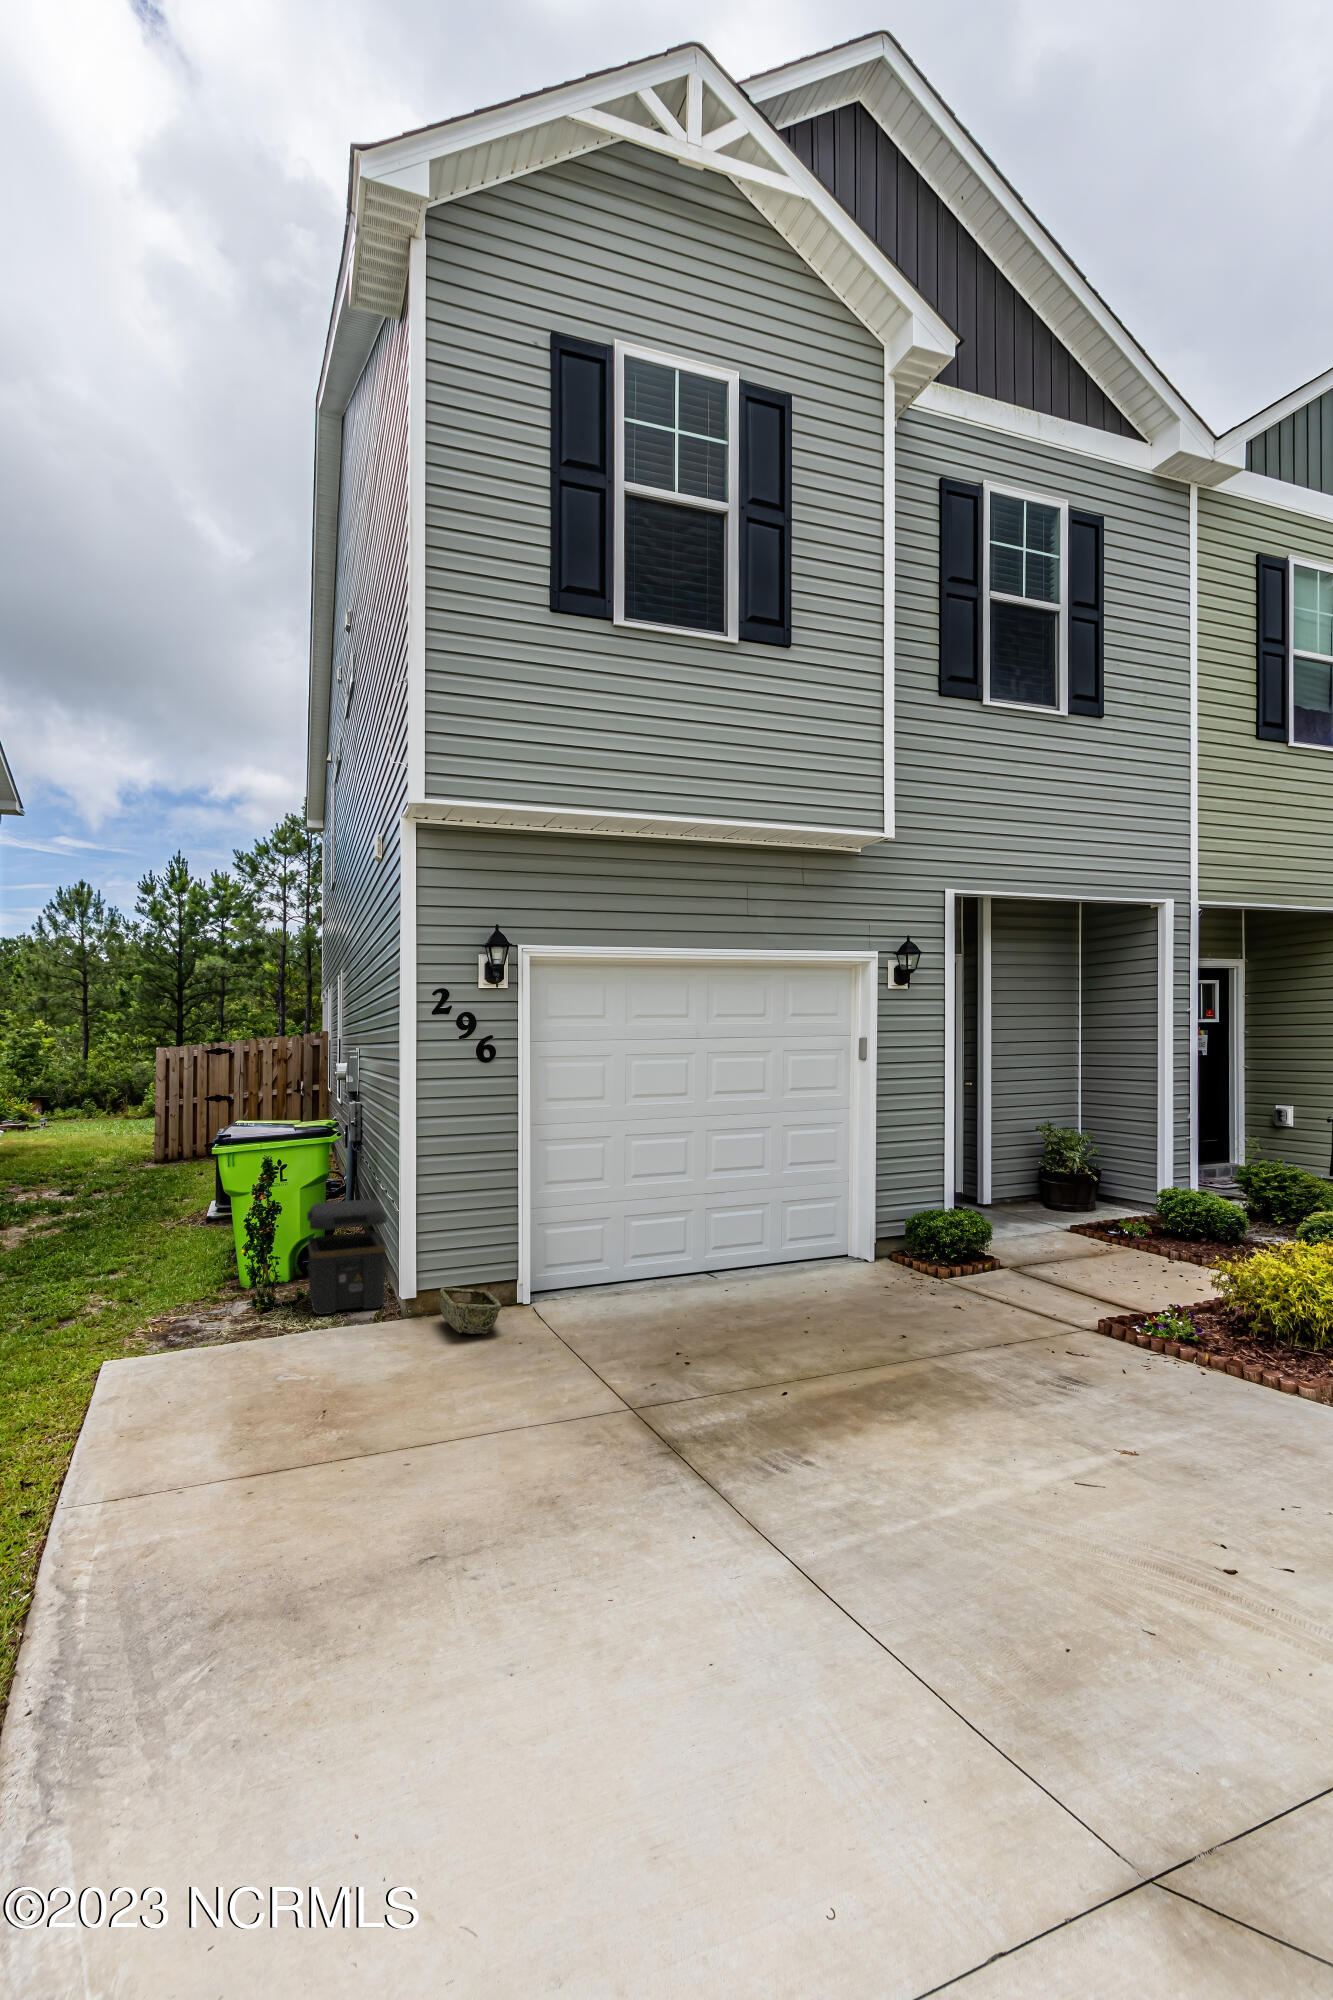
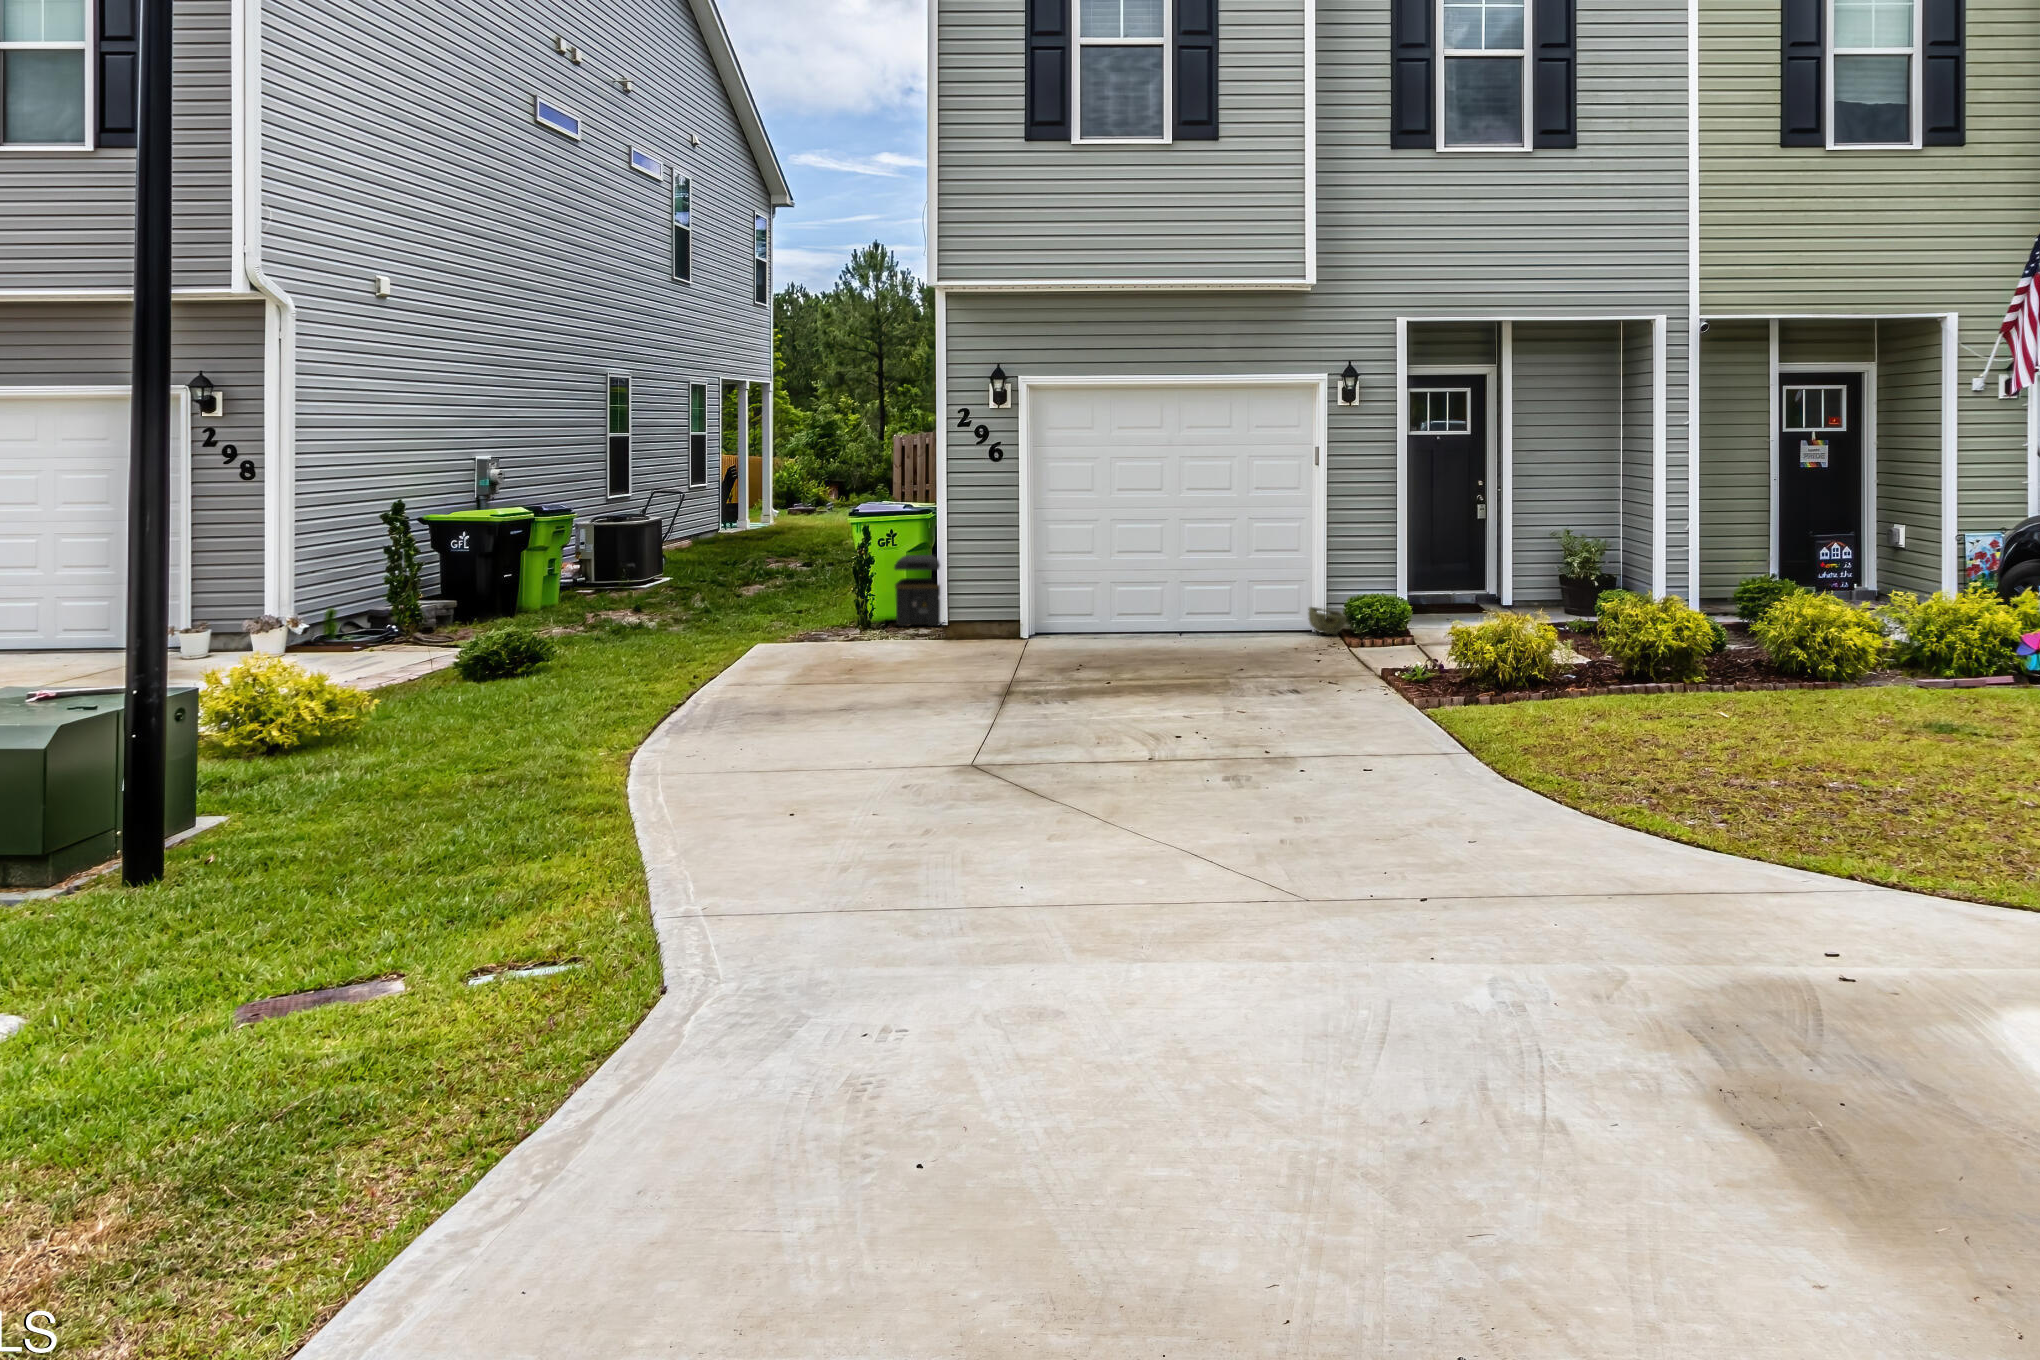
woven basket: present [440,1288,501,1334] -> present [1308,607,1346,634]

